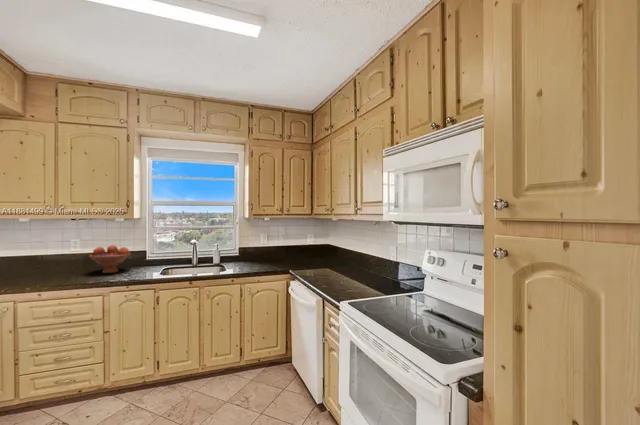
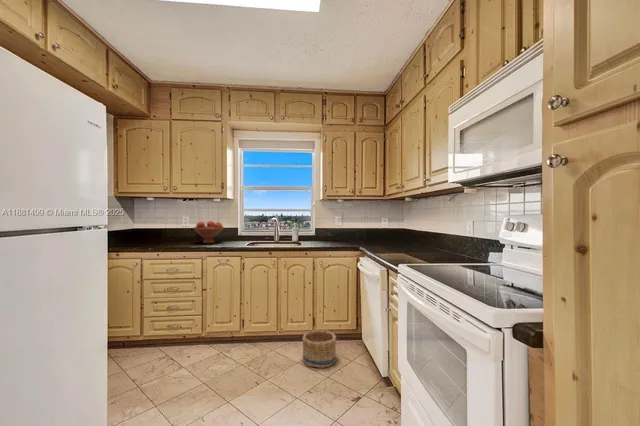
basket: none [231,361,268,405] -> present [302,330,336,368]

